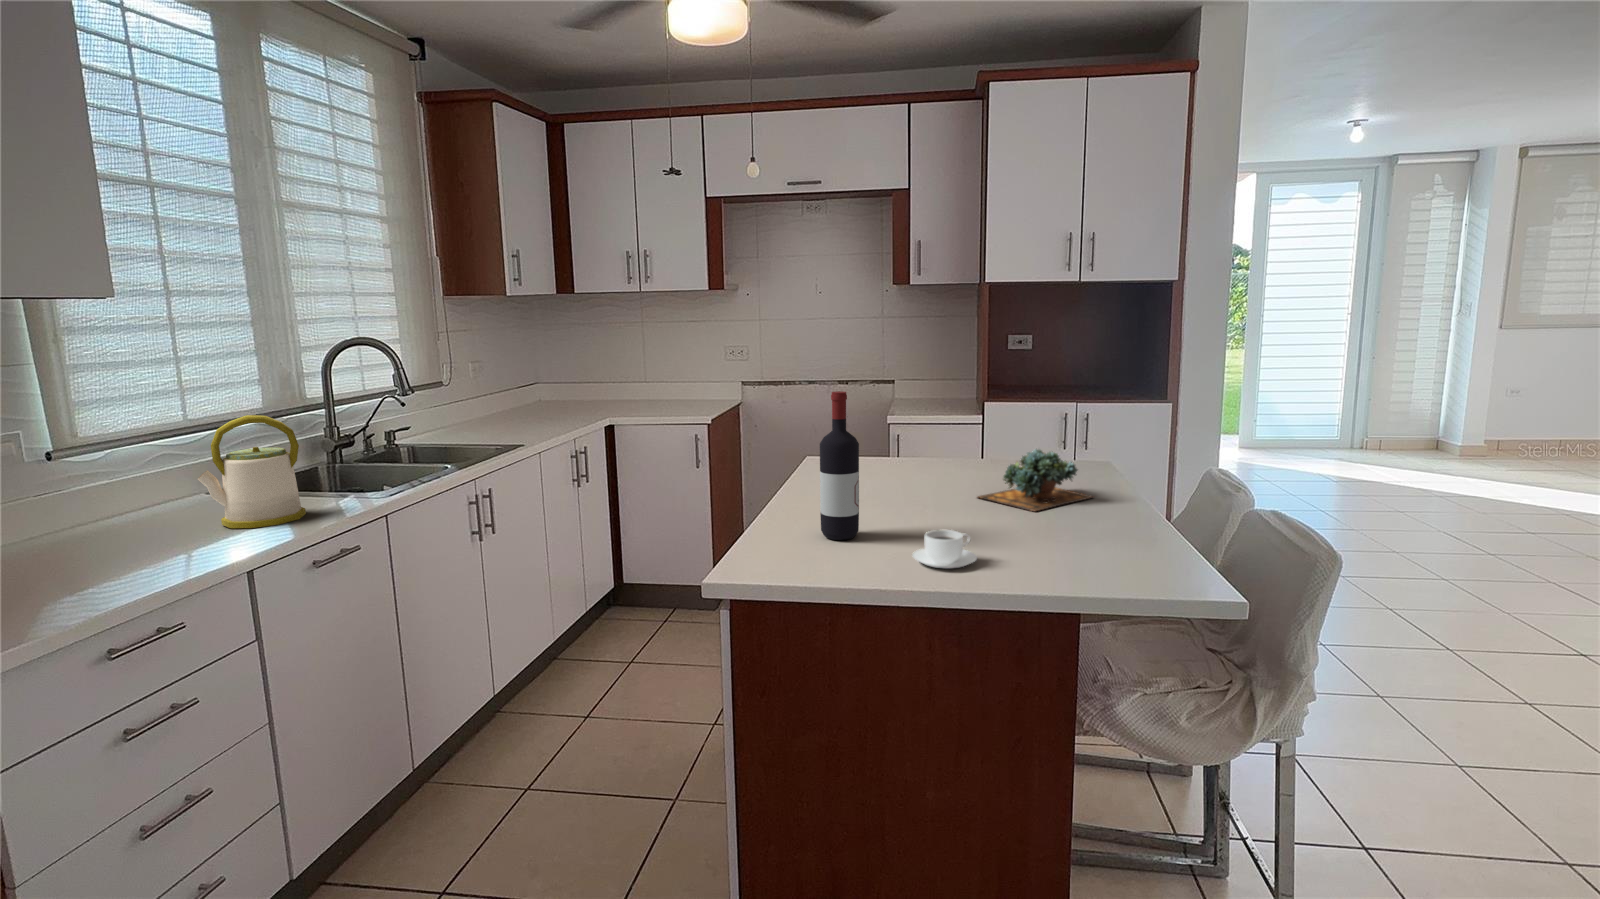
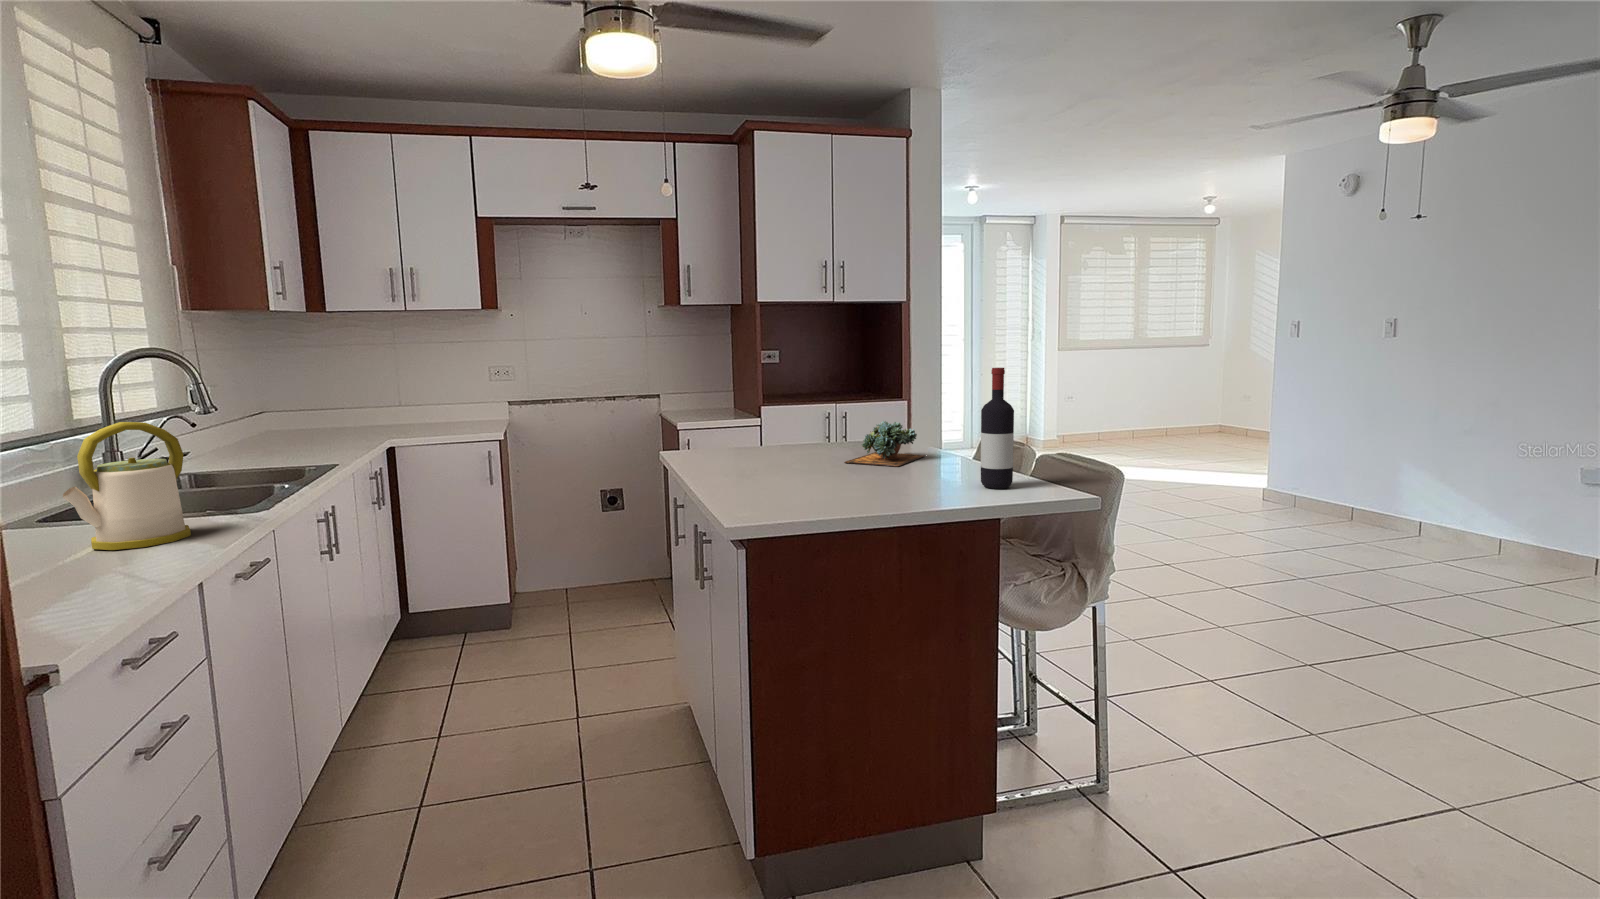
wine bottle: present [820,391,859,540] -> present [981,368,1014,489]
coffee cup: present [913,530,977,568] -> none [857,473,907,499]

